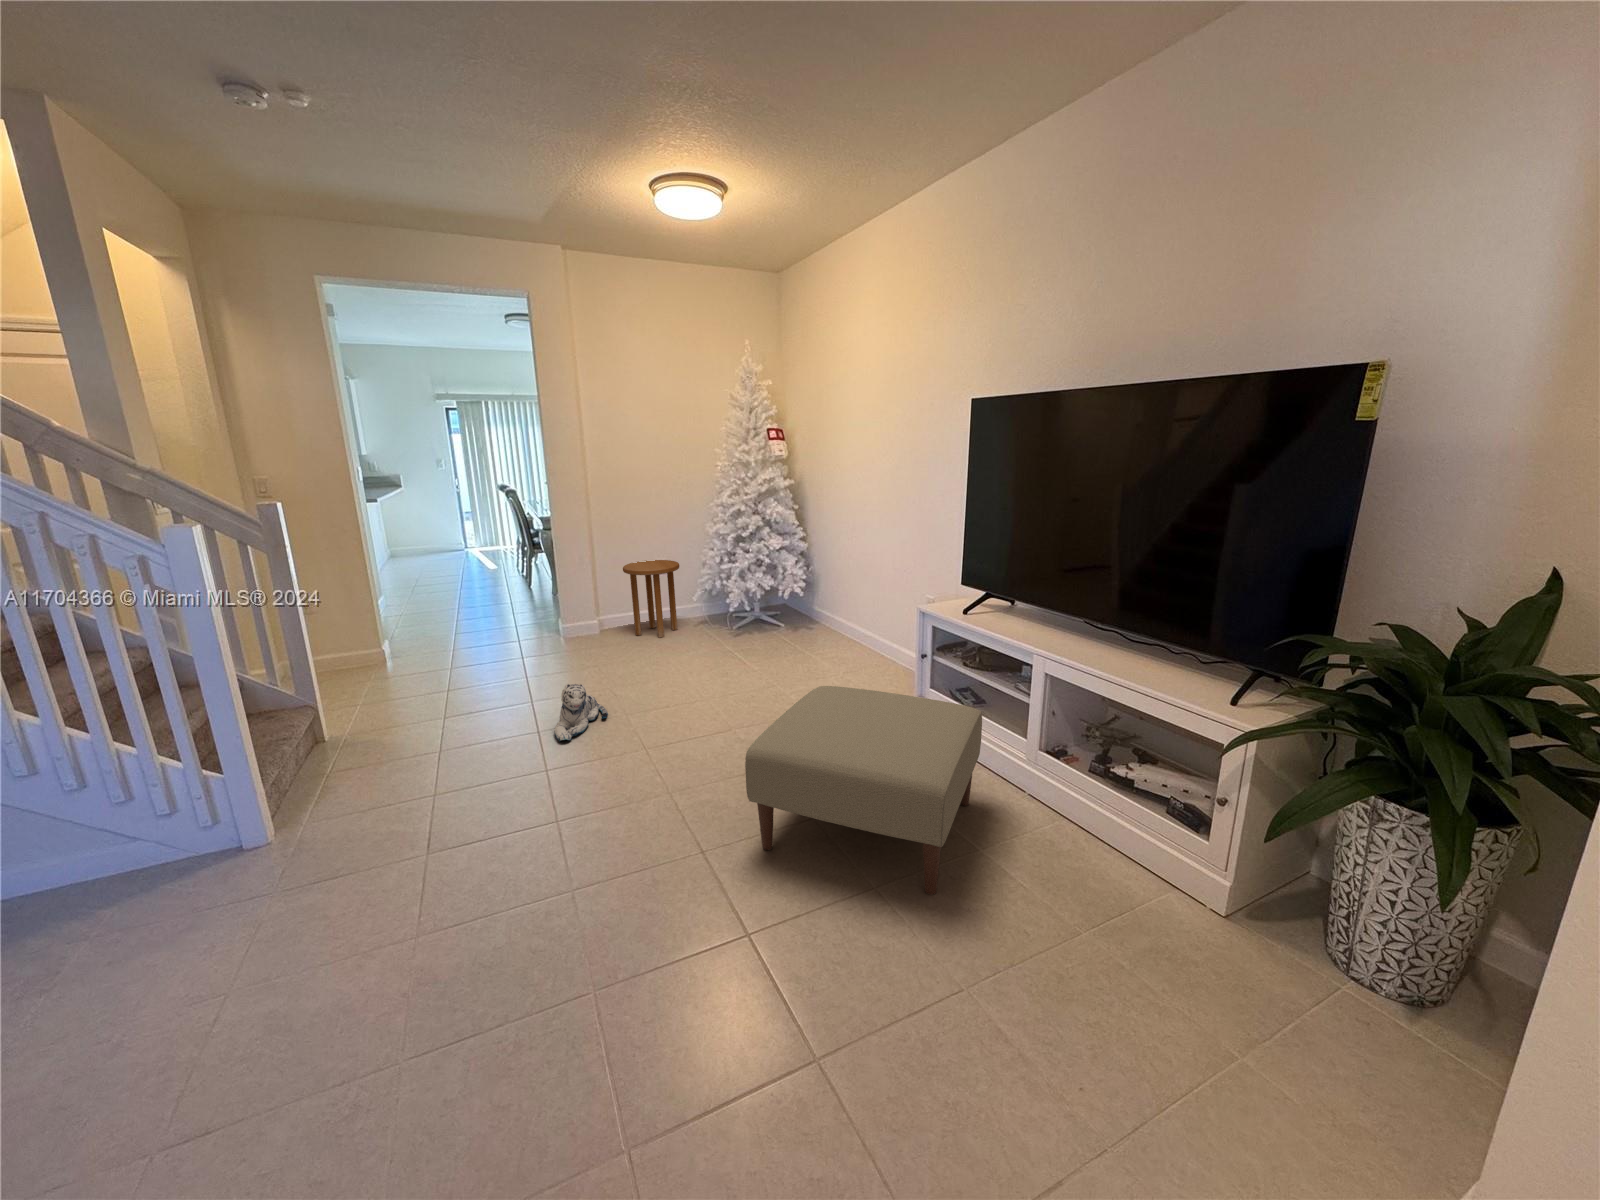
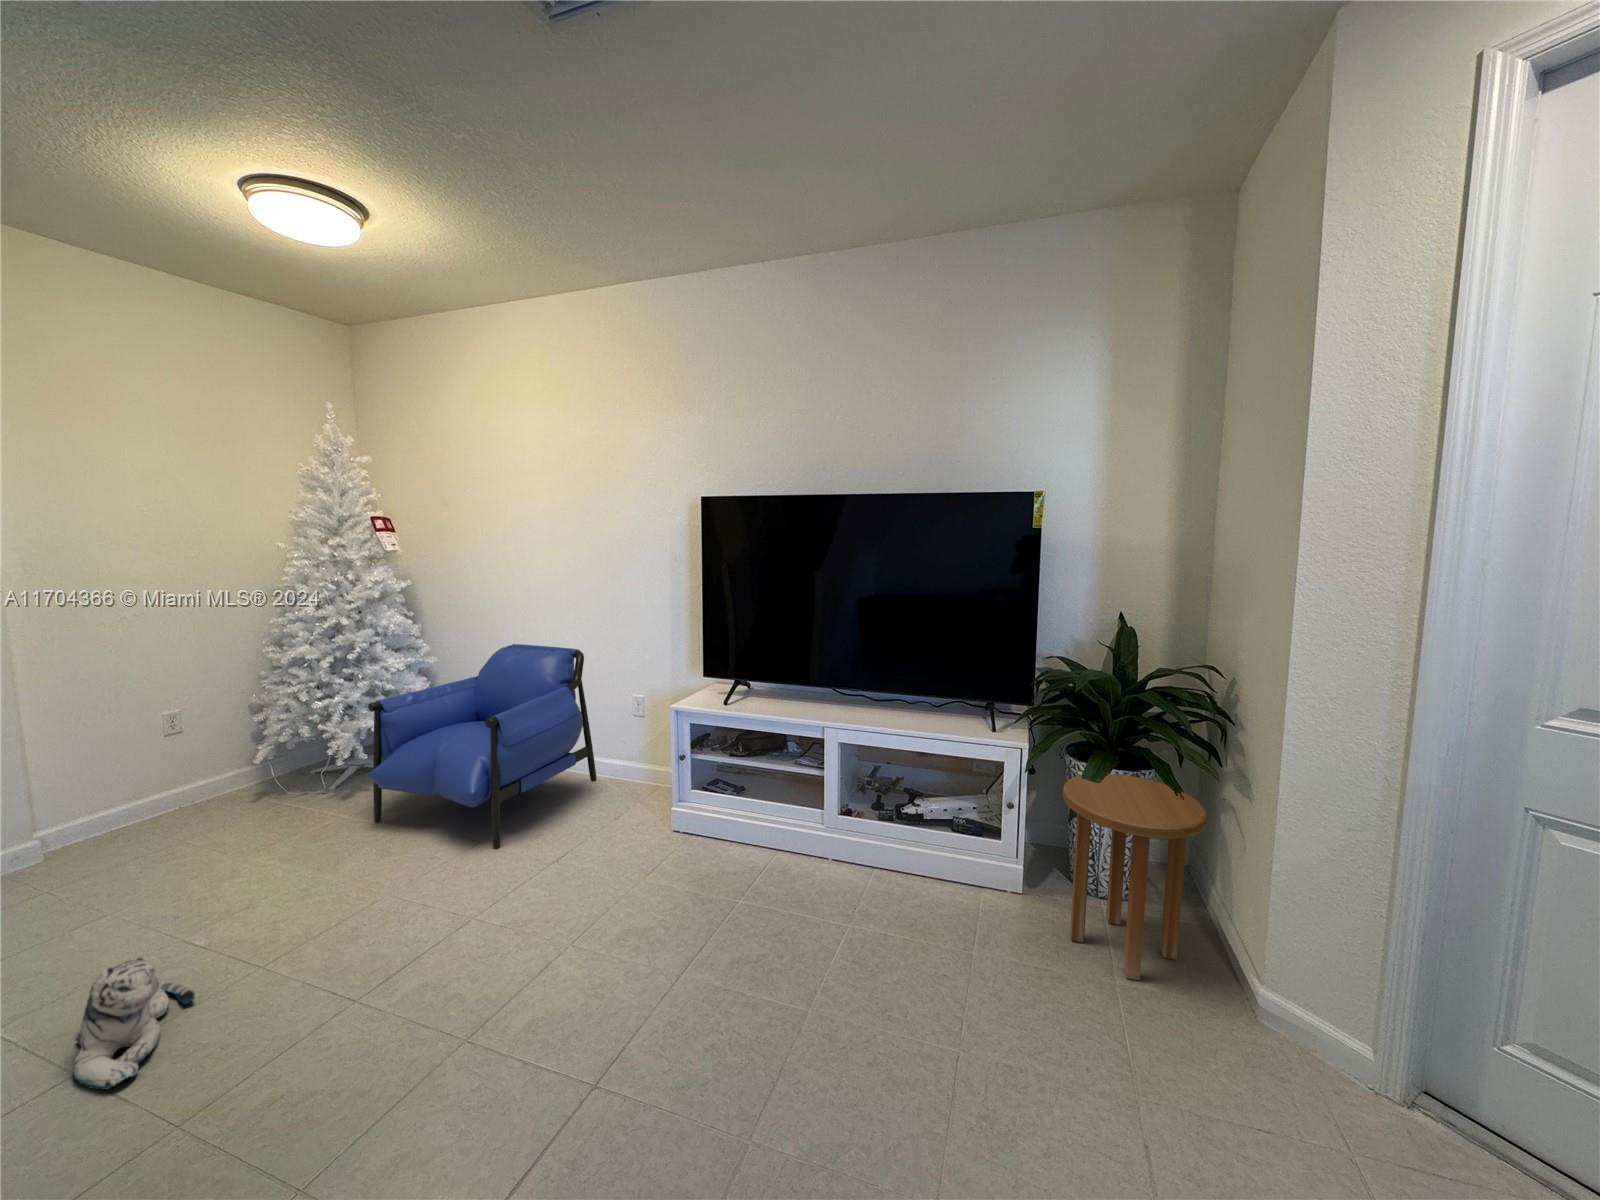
armchair: none [734,537,895,694] -> present [368,644,597,848]
side table: present [623,560,679,638] -> present [1063,774,1208,980]
ottoman: present [745,686,982,895] -> none [624,792,877,1051]

